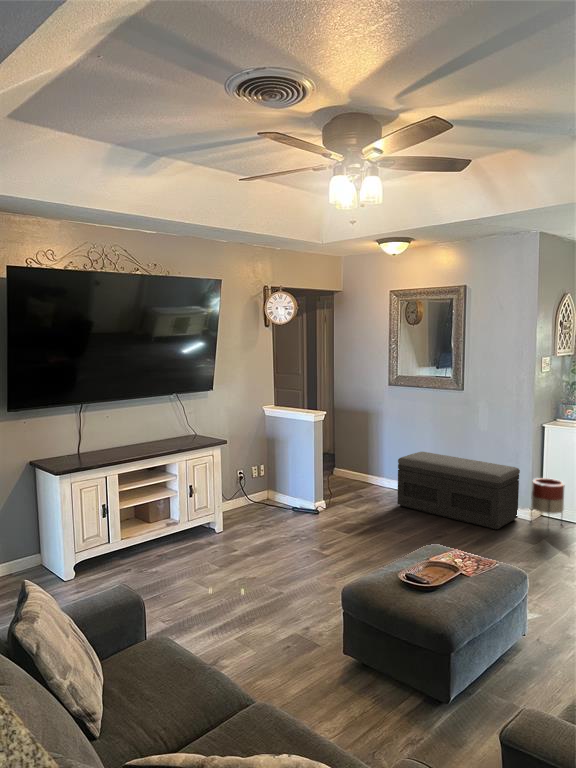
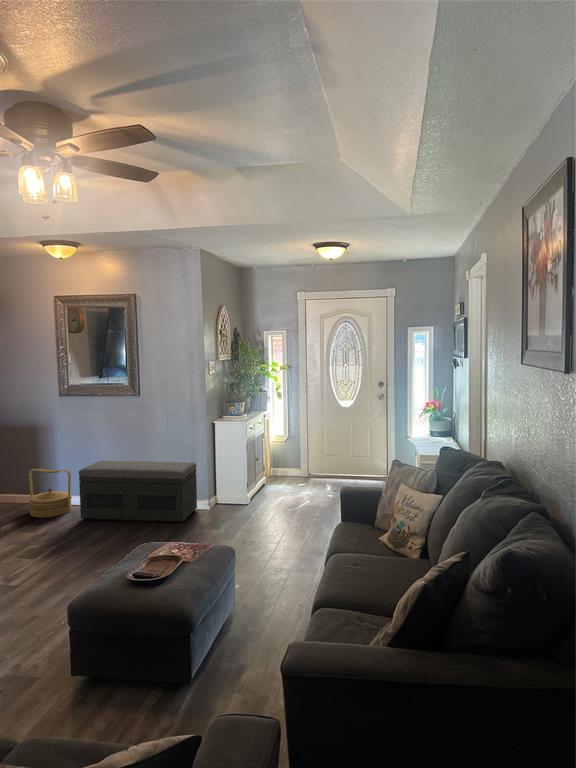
woven basket: none [356,451,393,498] -> present [29,469,72,517]
planter: present [532,478,564,514] -> none [207,468,234,513]

